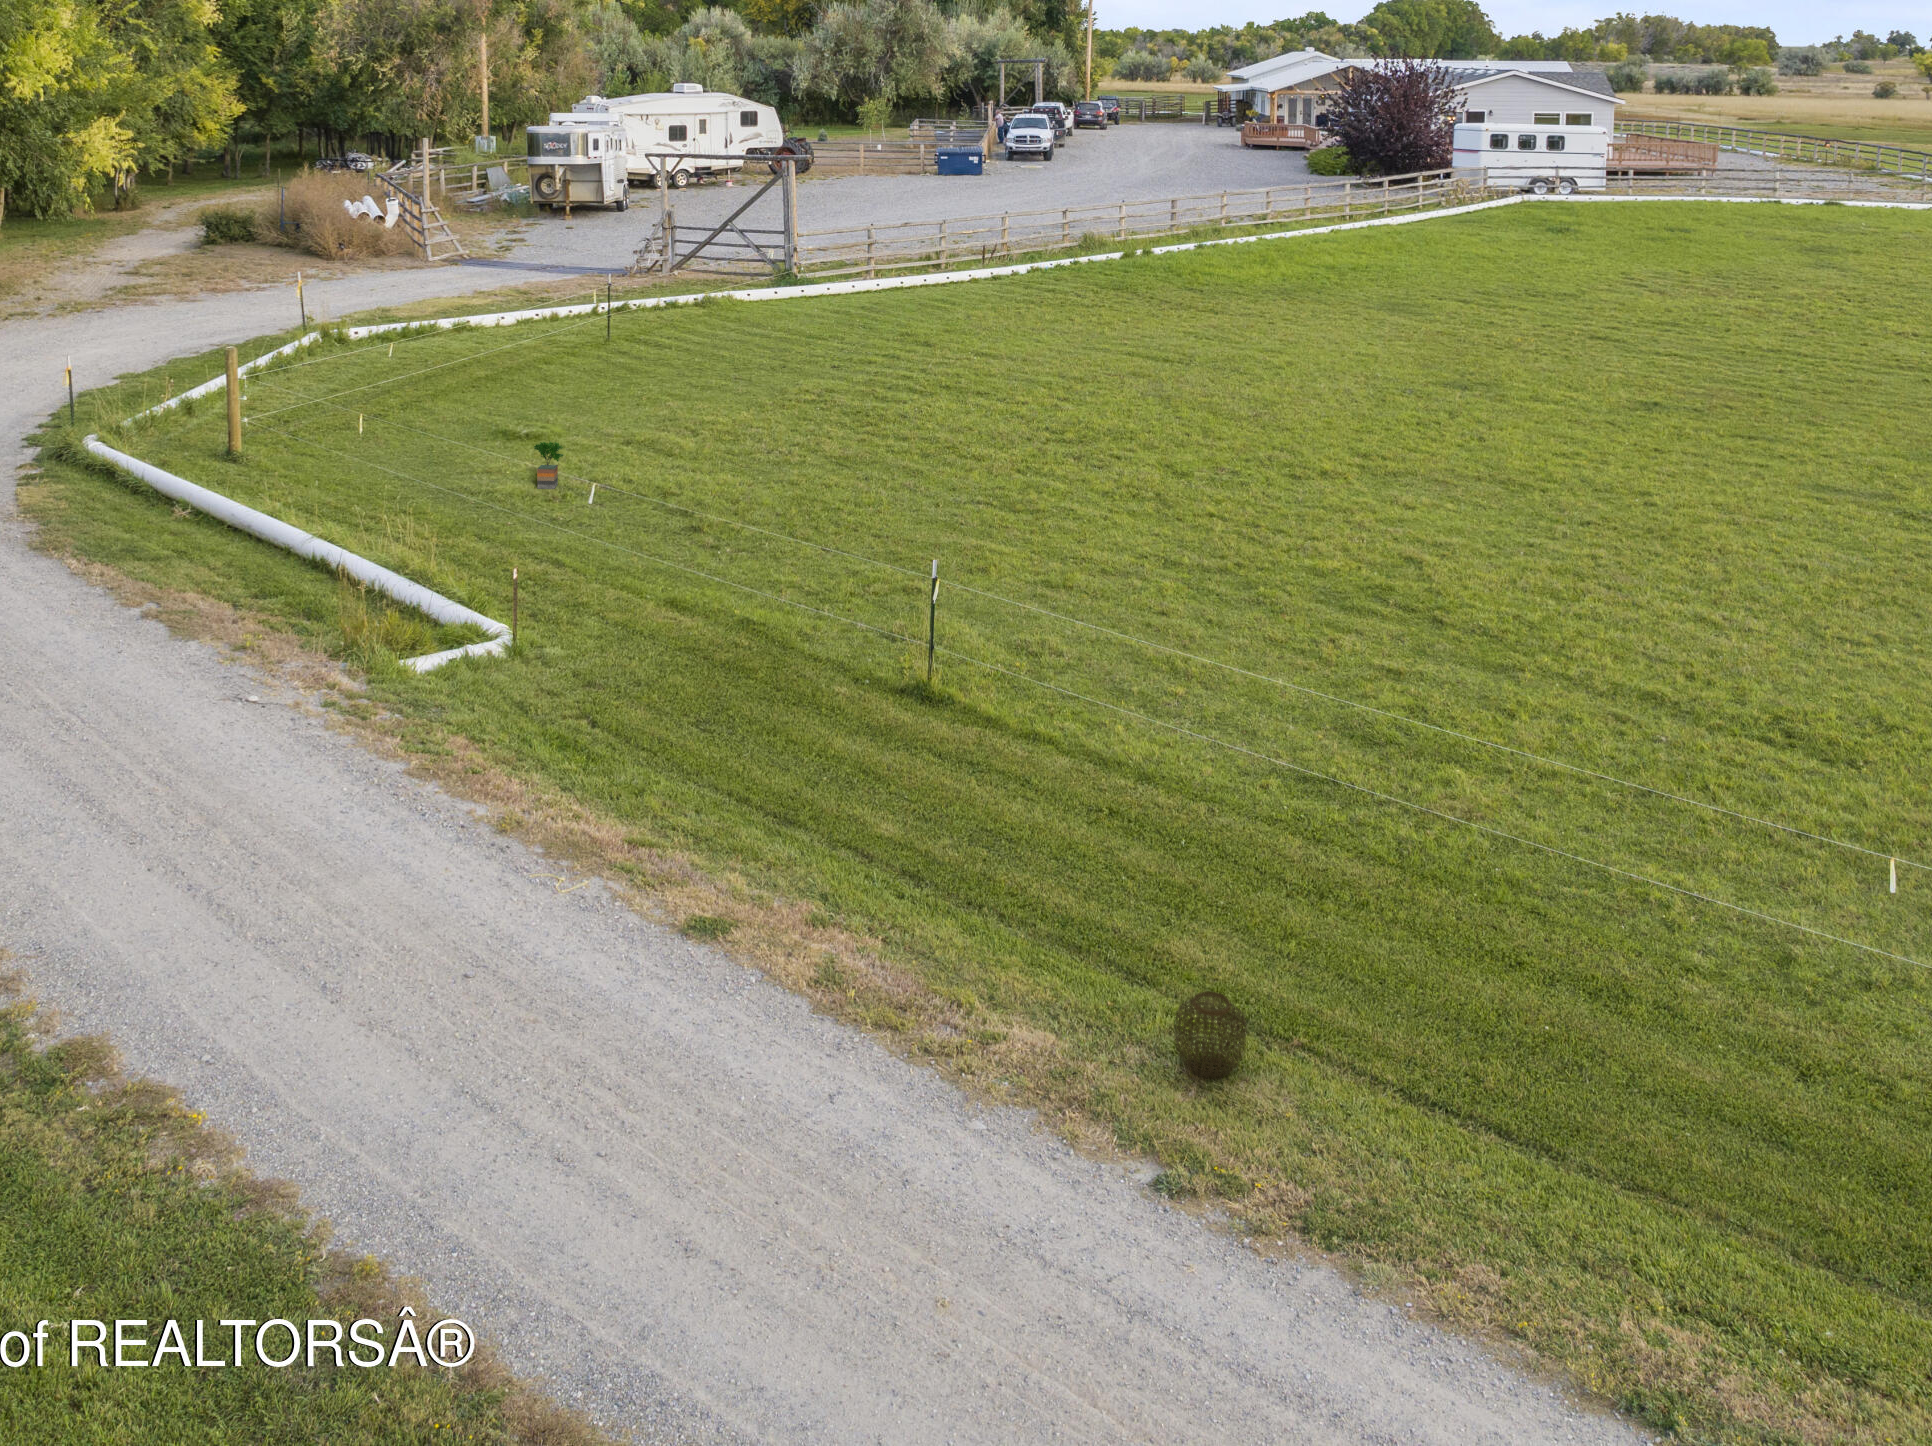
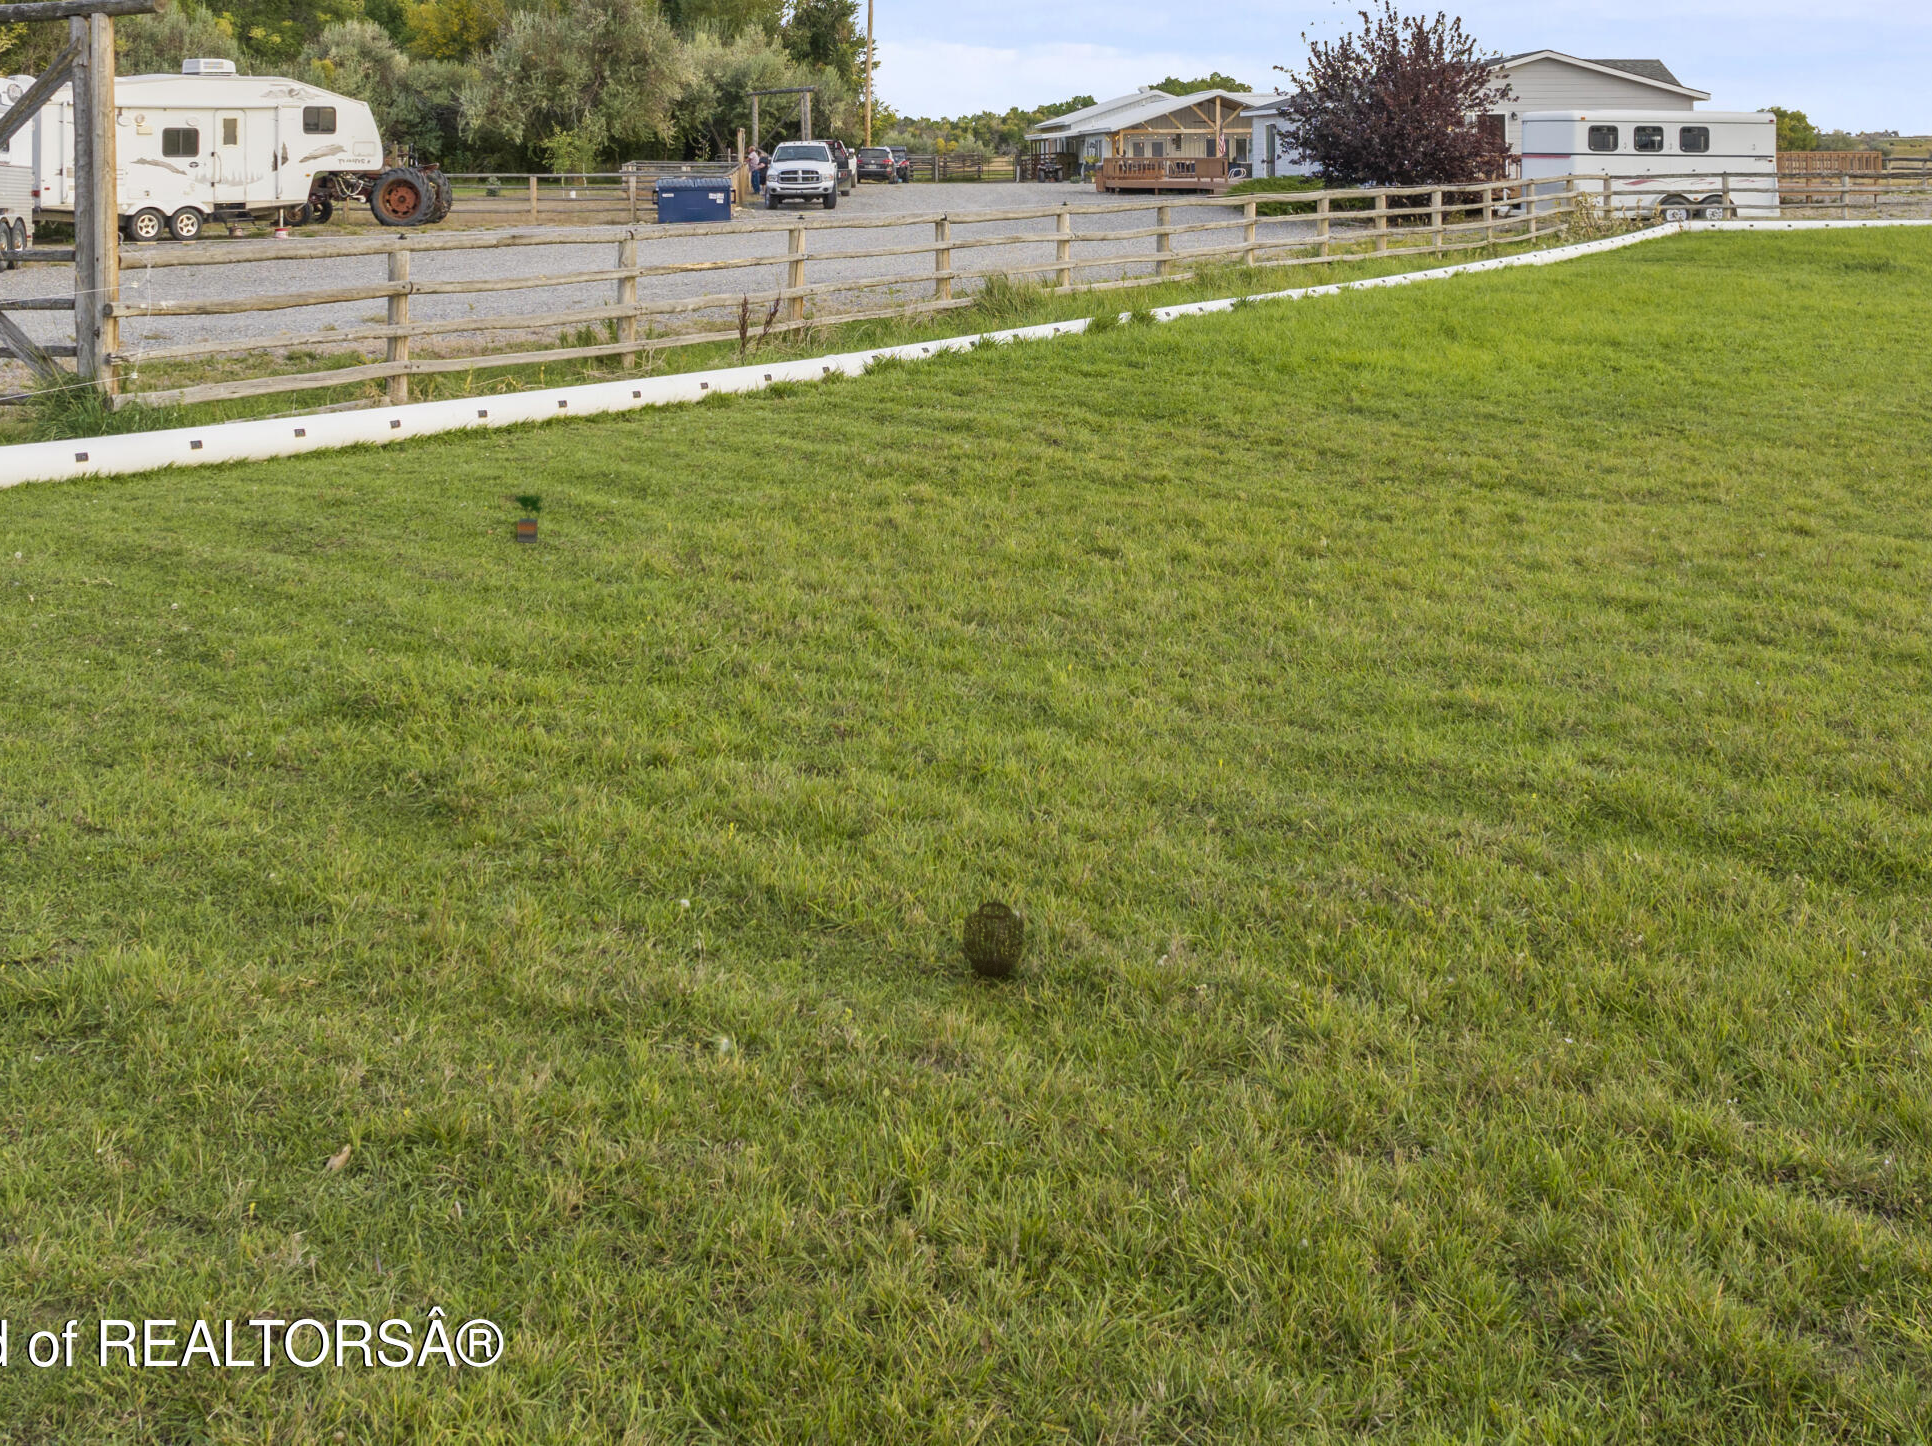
woven basket: present [1174,991,1247,1079] -> present [963,902,1024,976]

